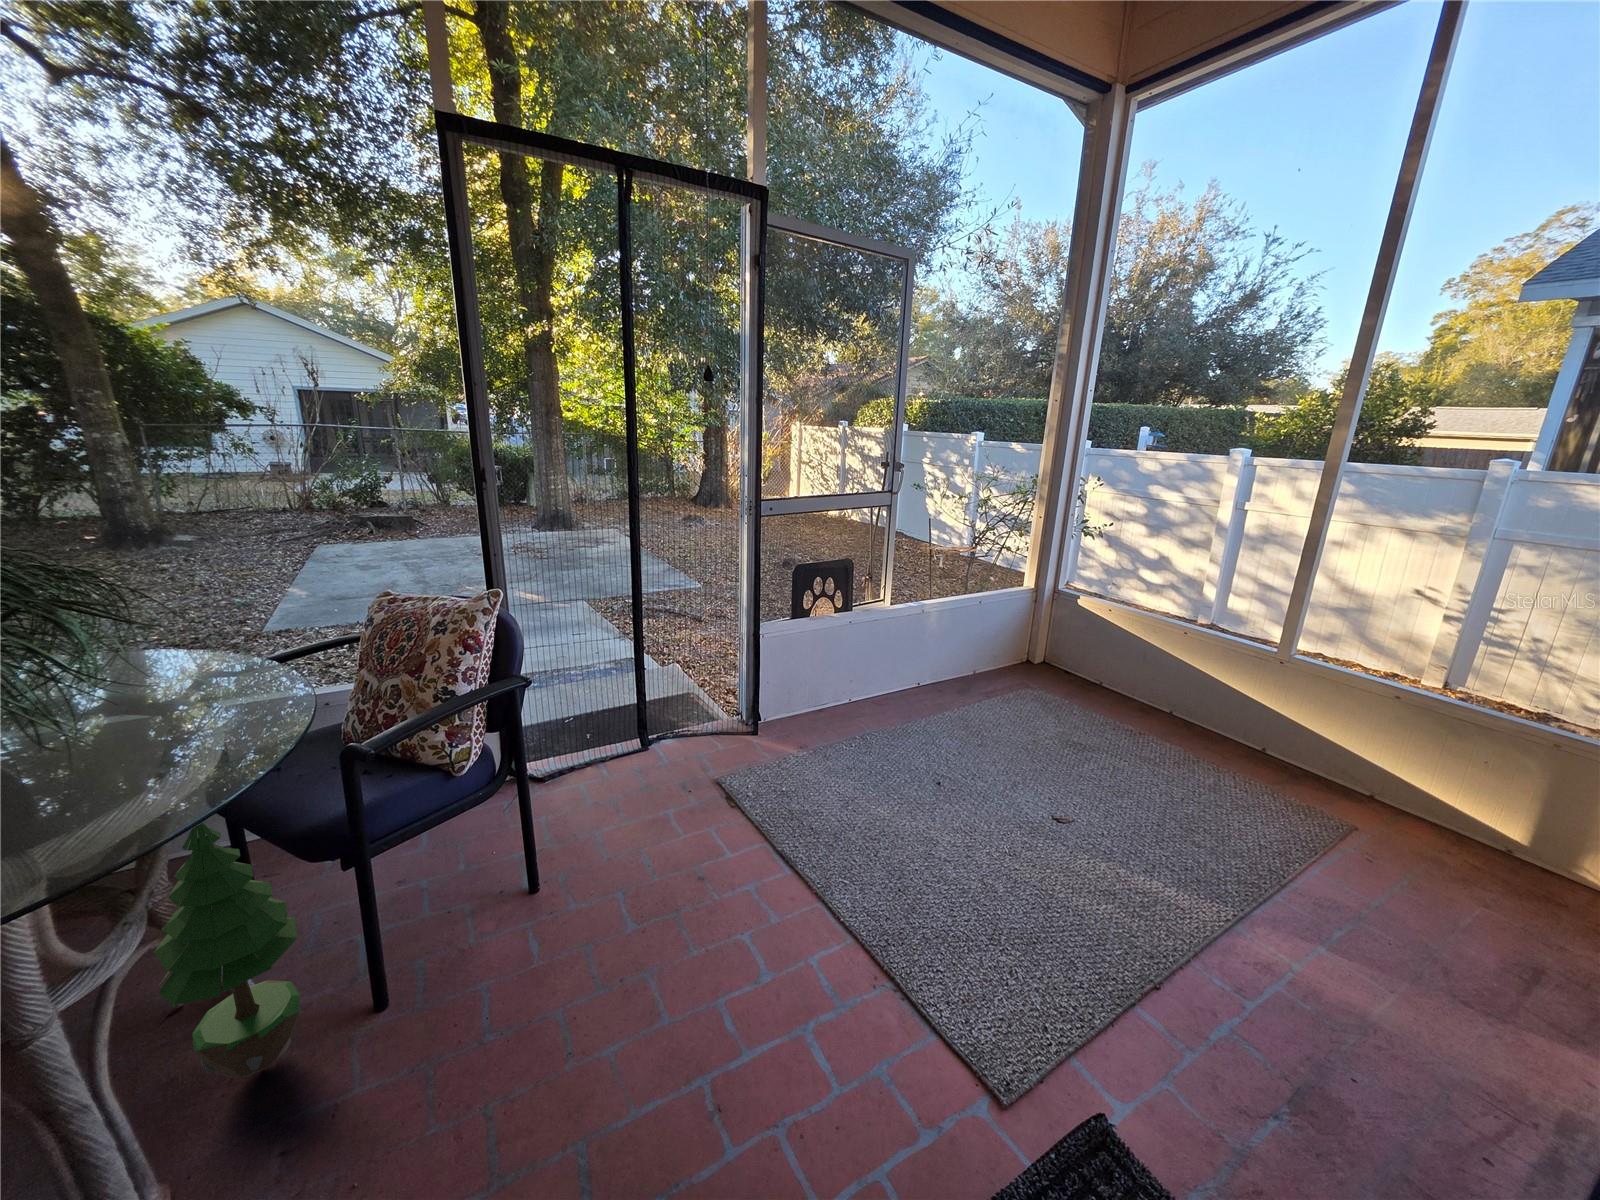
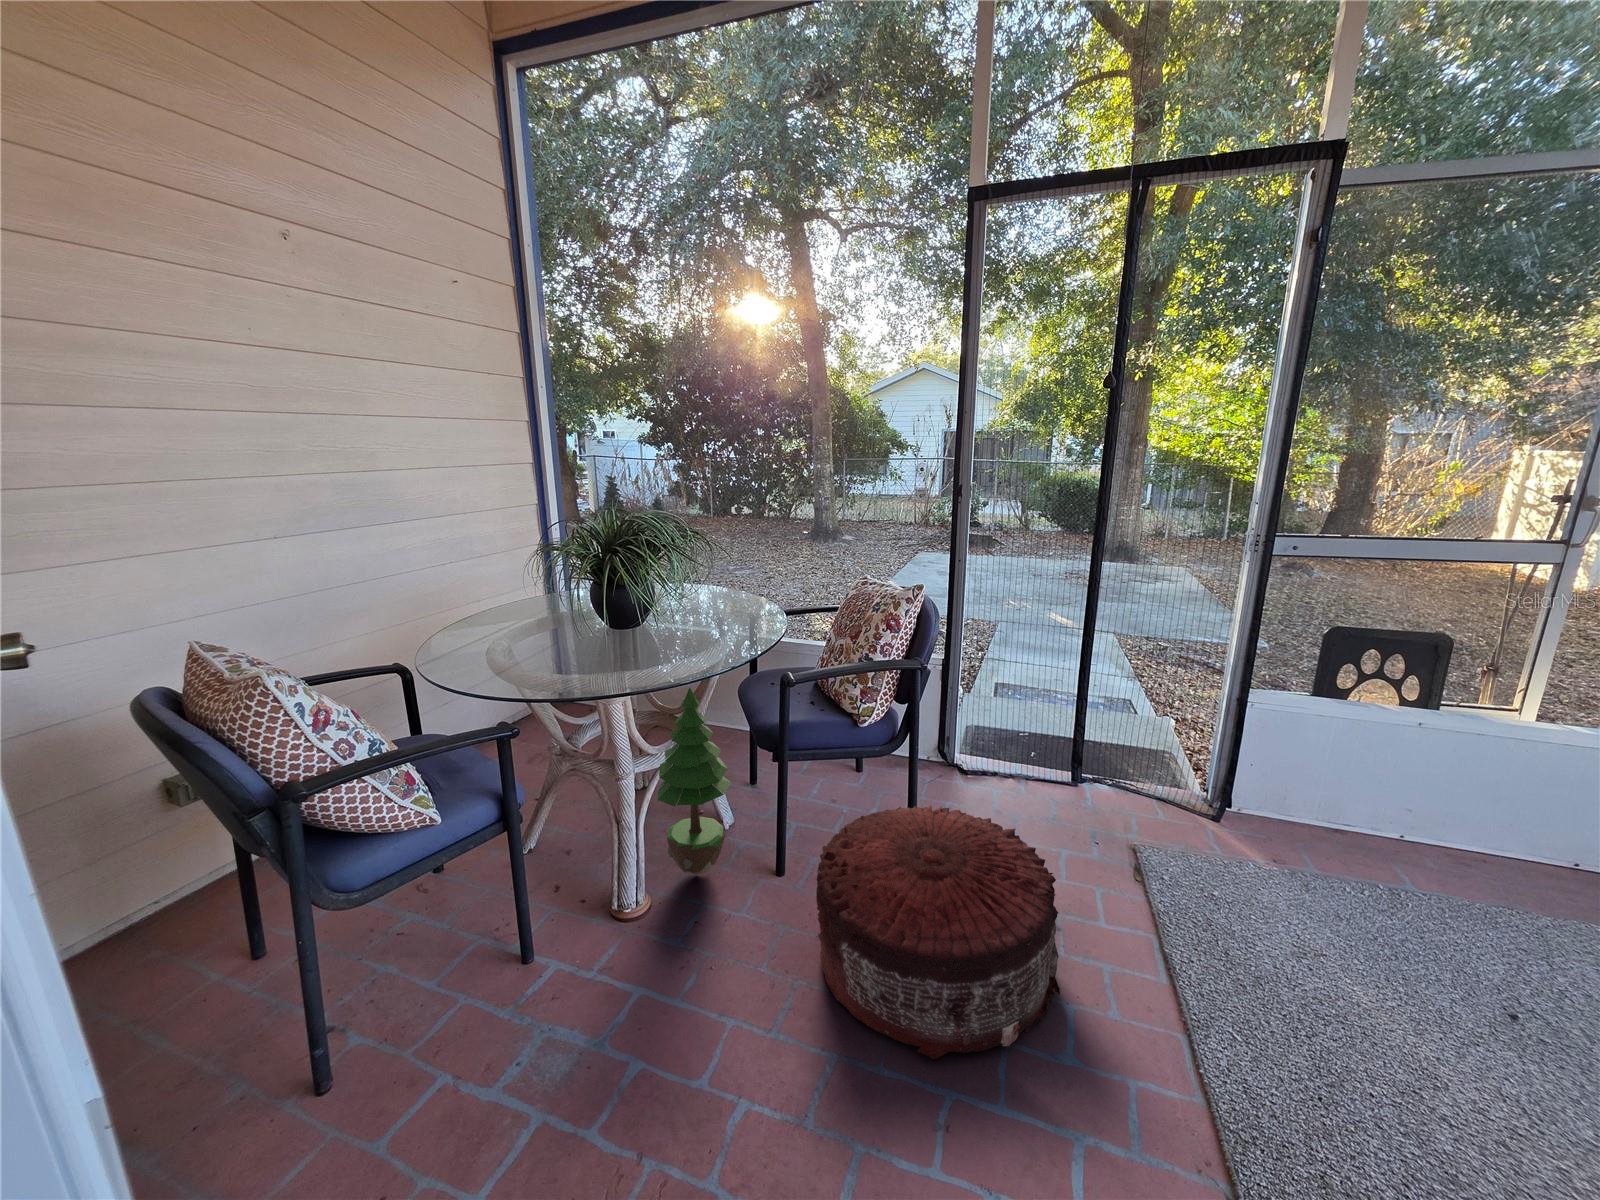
pouf: none [475,808,738,1075] -> present [816,805,1060,1059]

